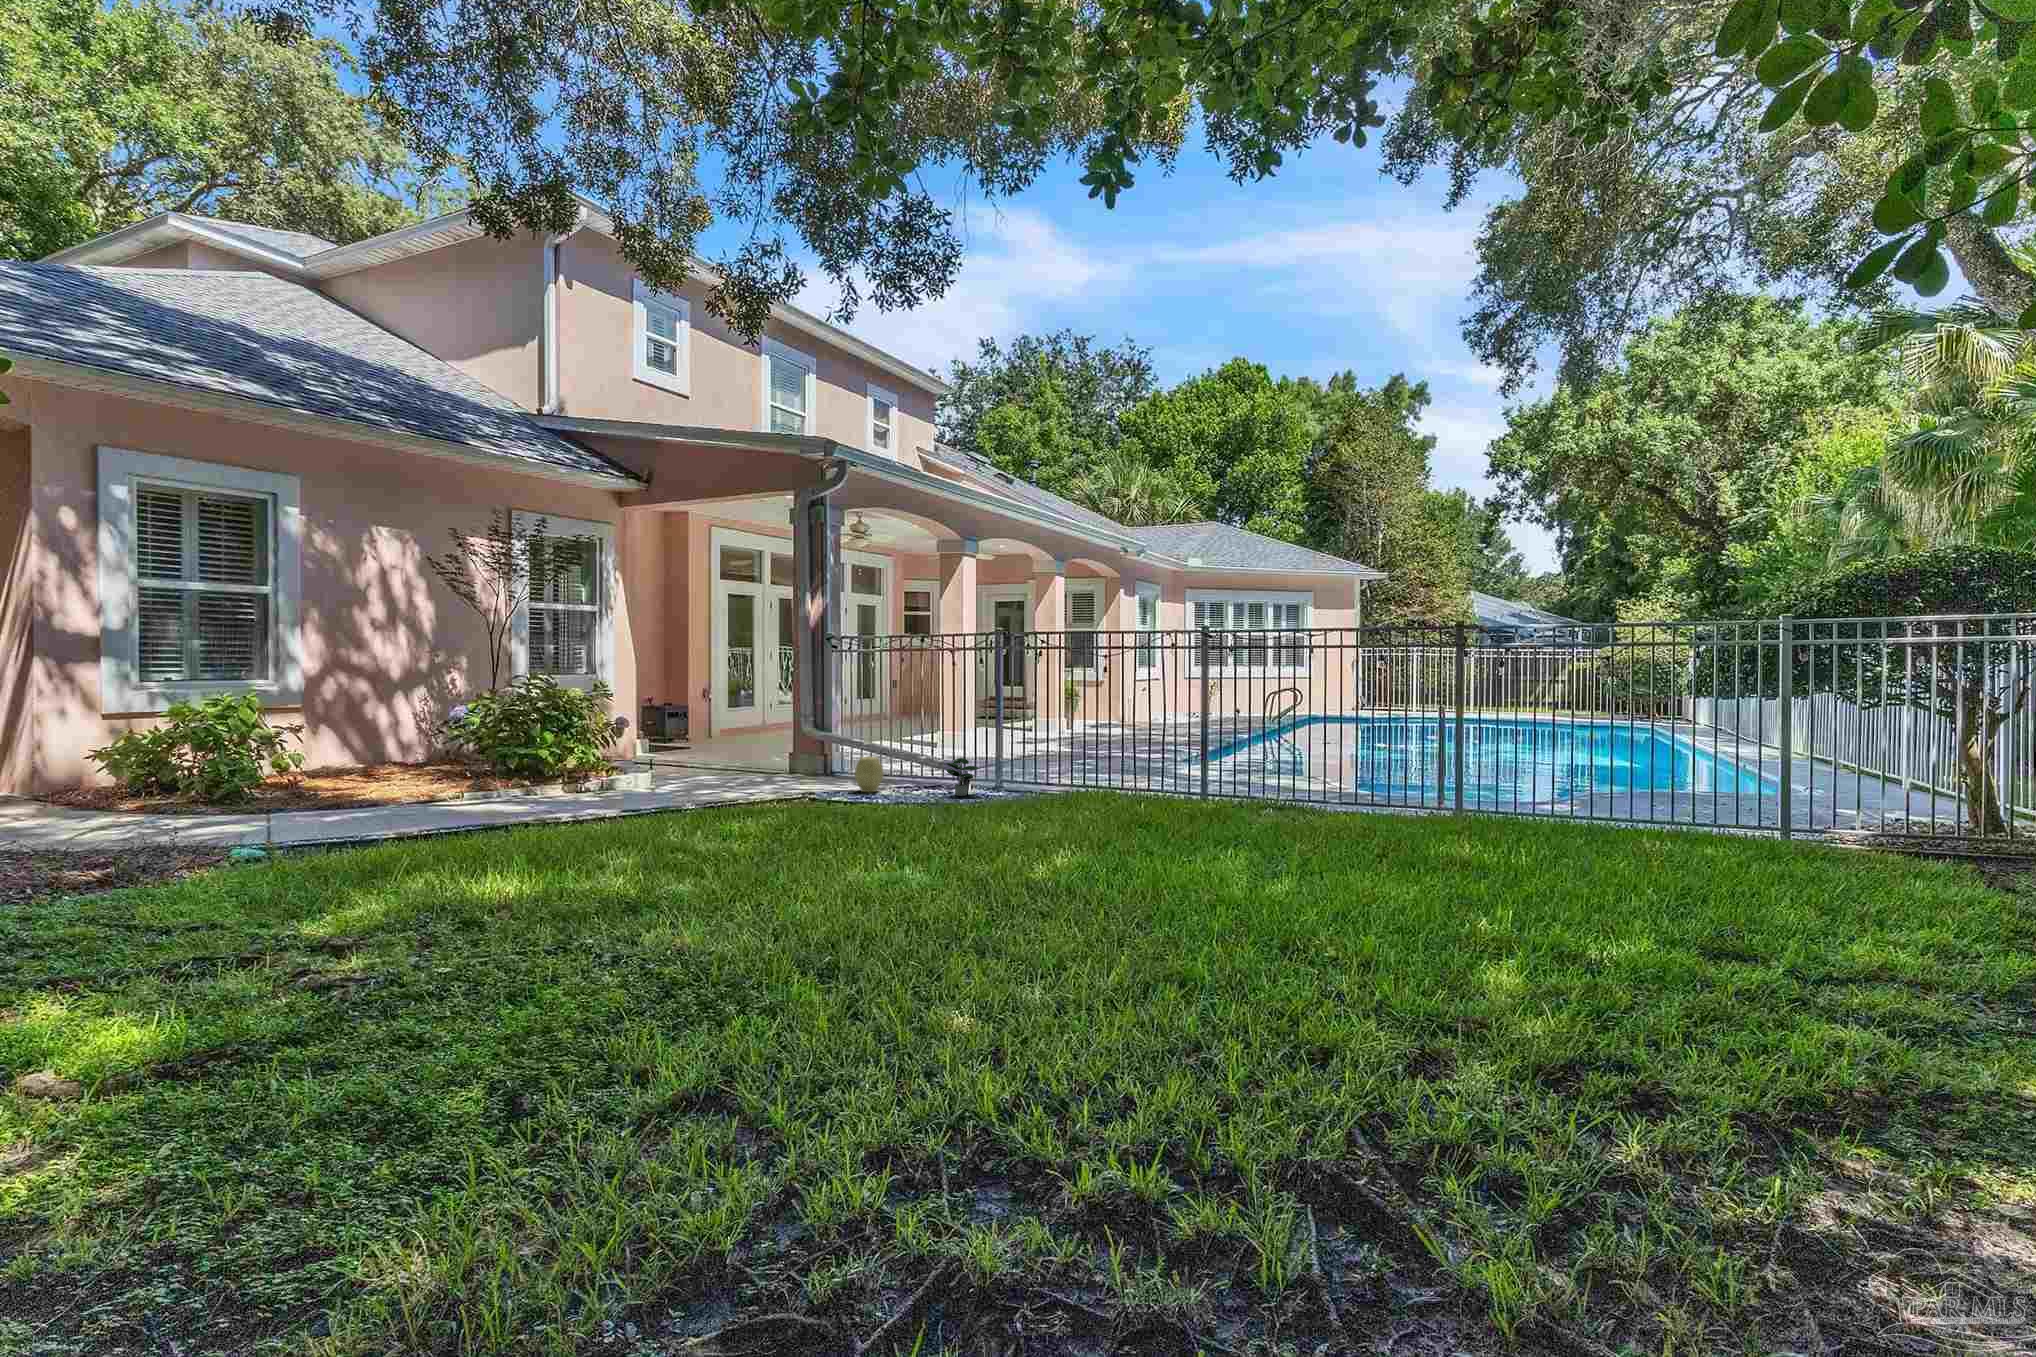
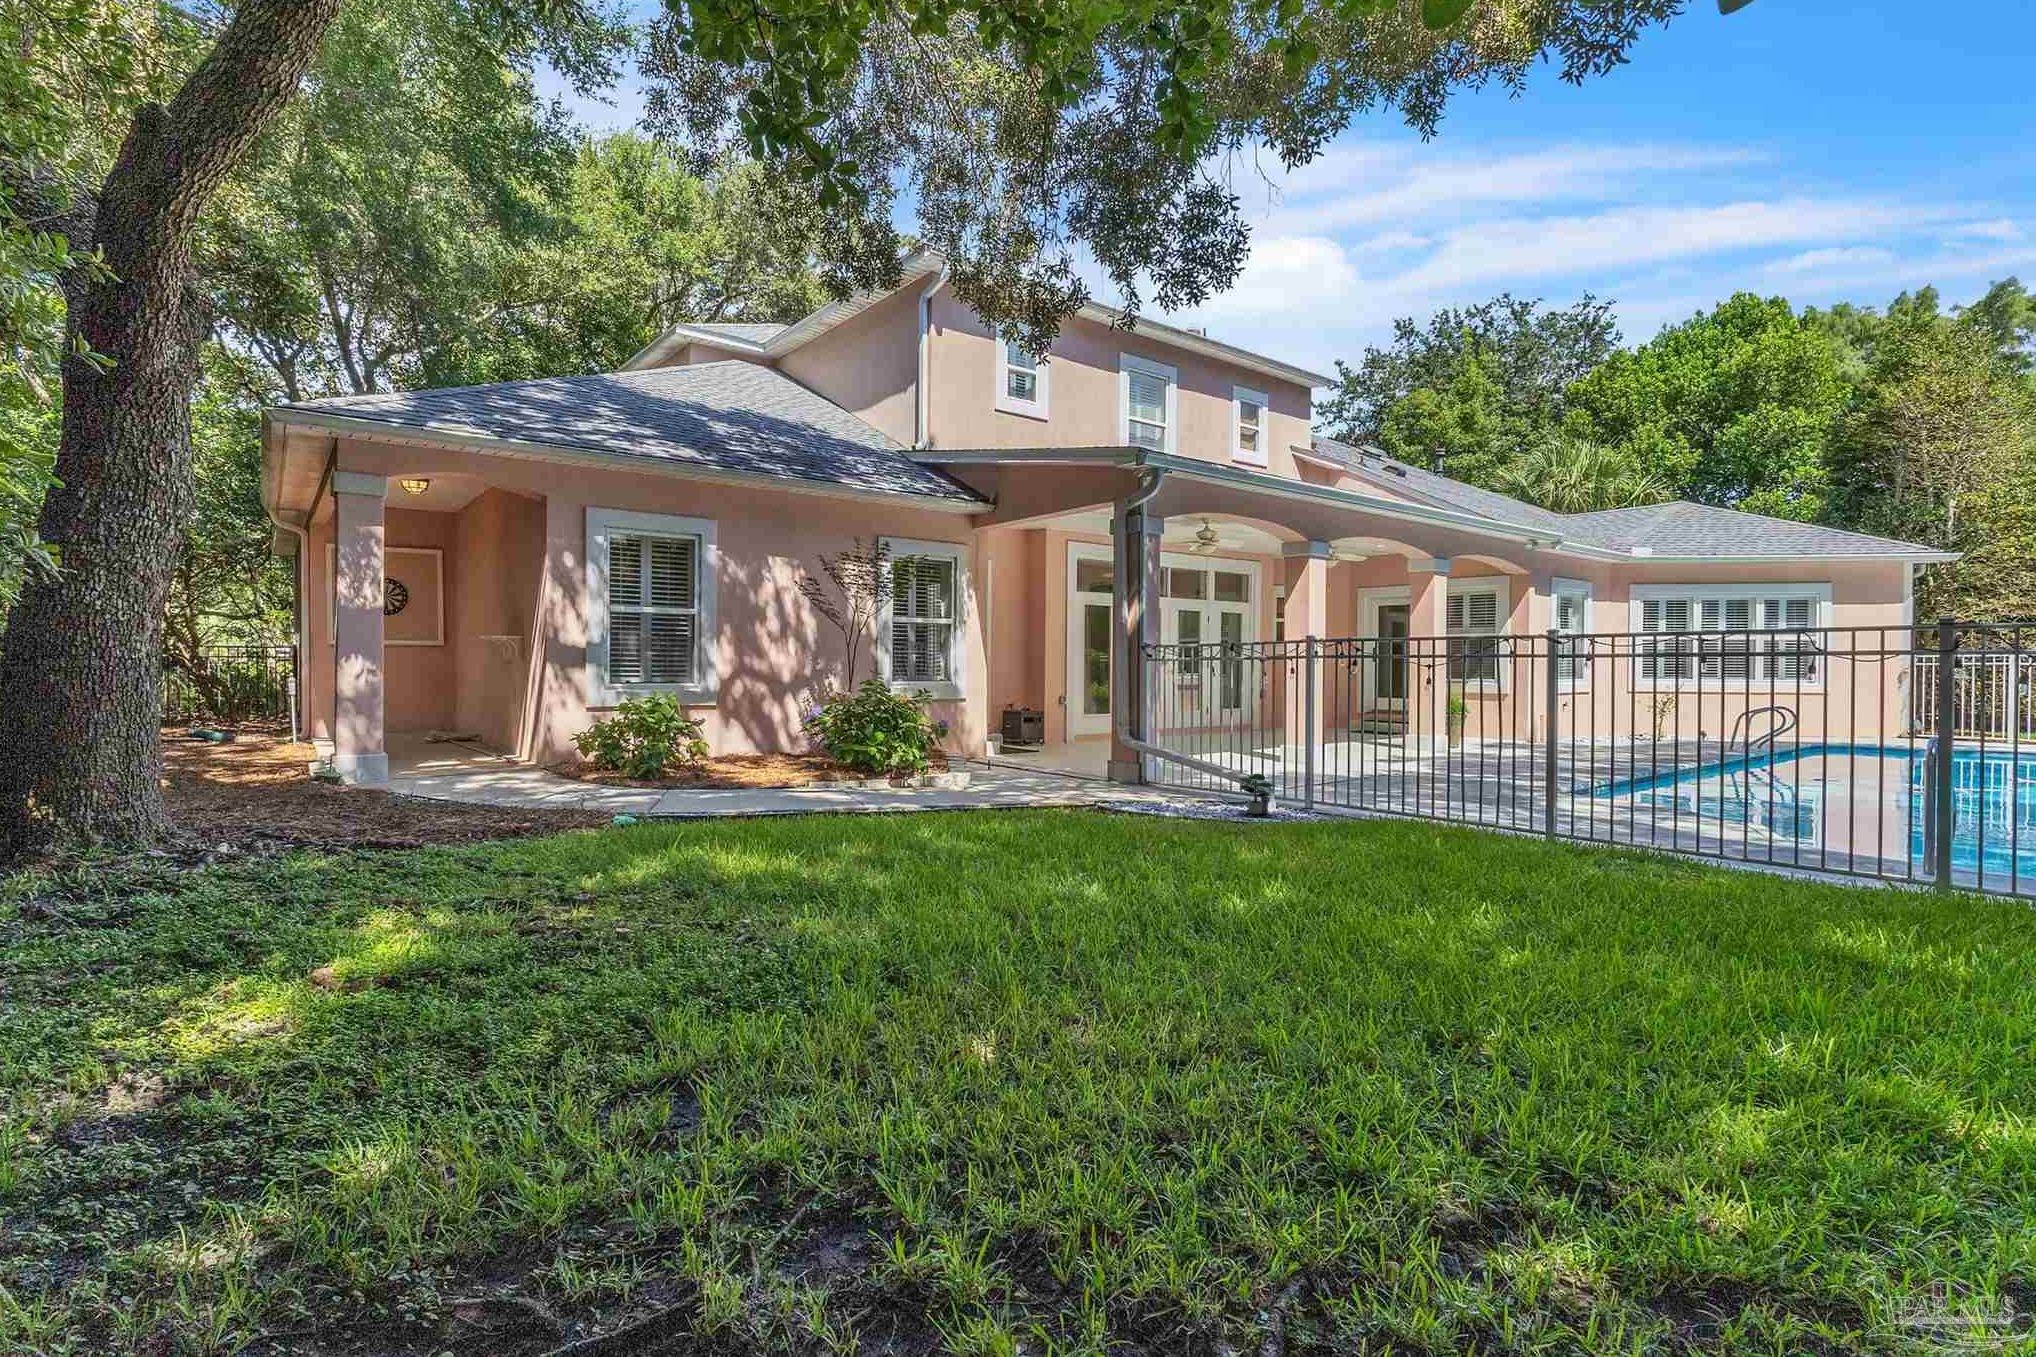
woven basket: present [855,757,883,792] -> none [1149,766,1178,803]

